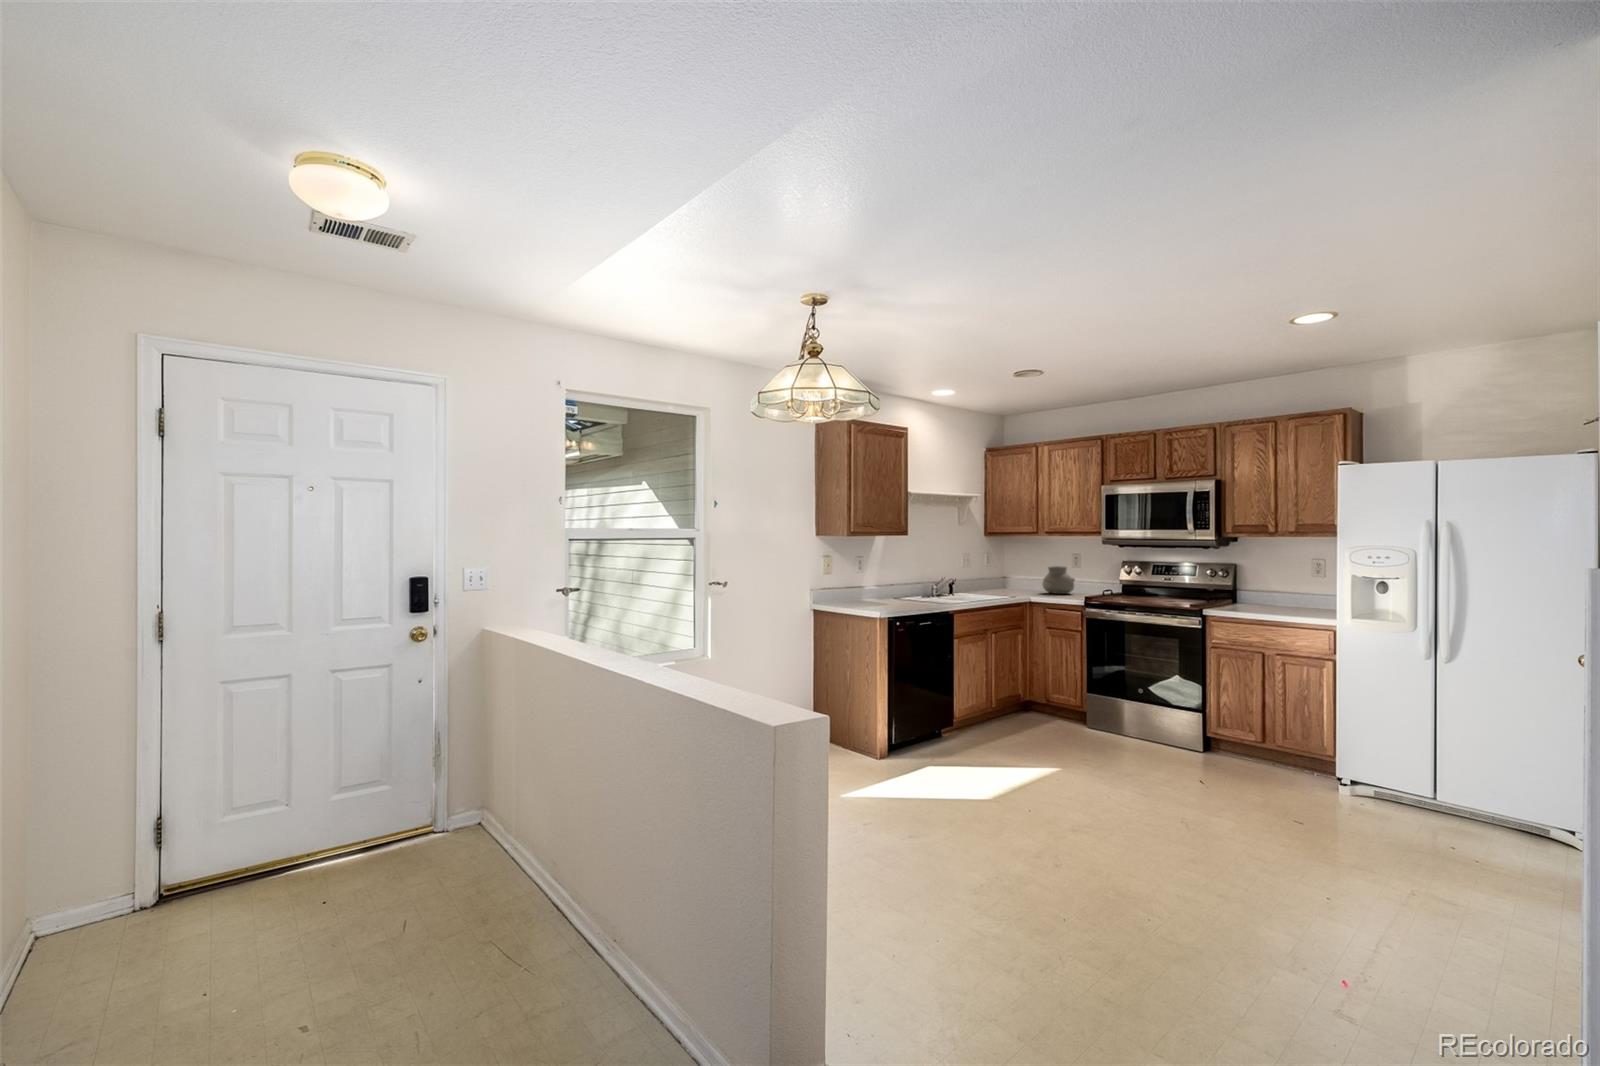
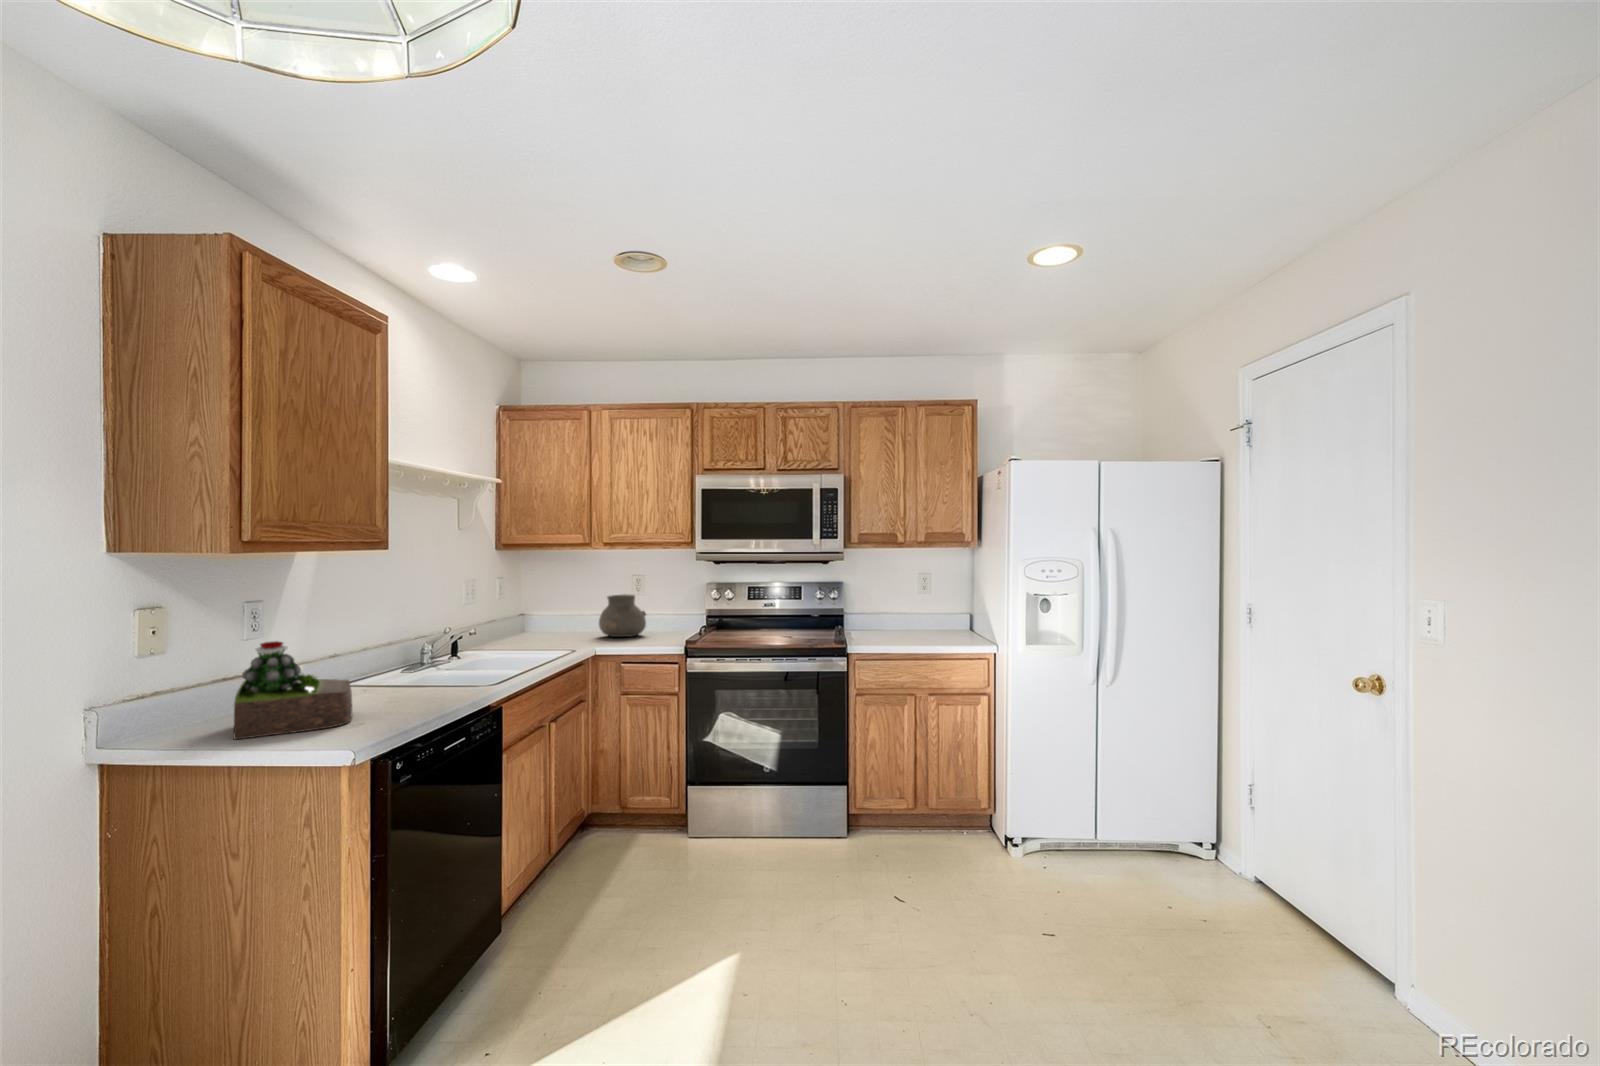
succulent plant: none [847,572,888,607] -> present [234,641,352,740]

